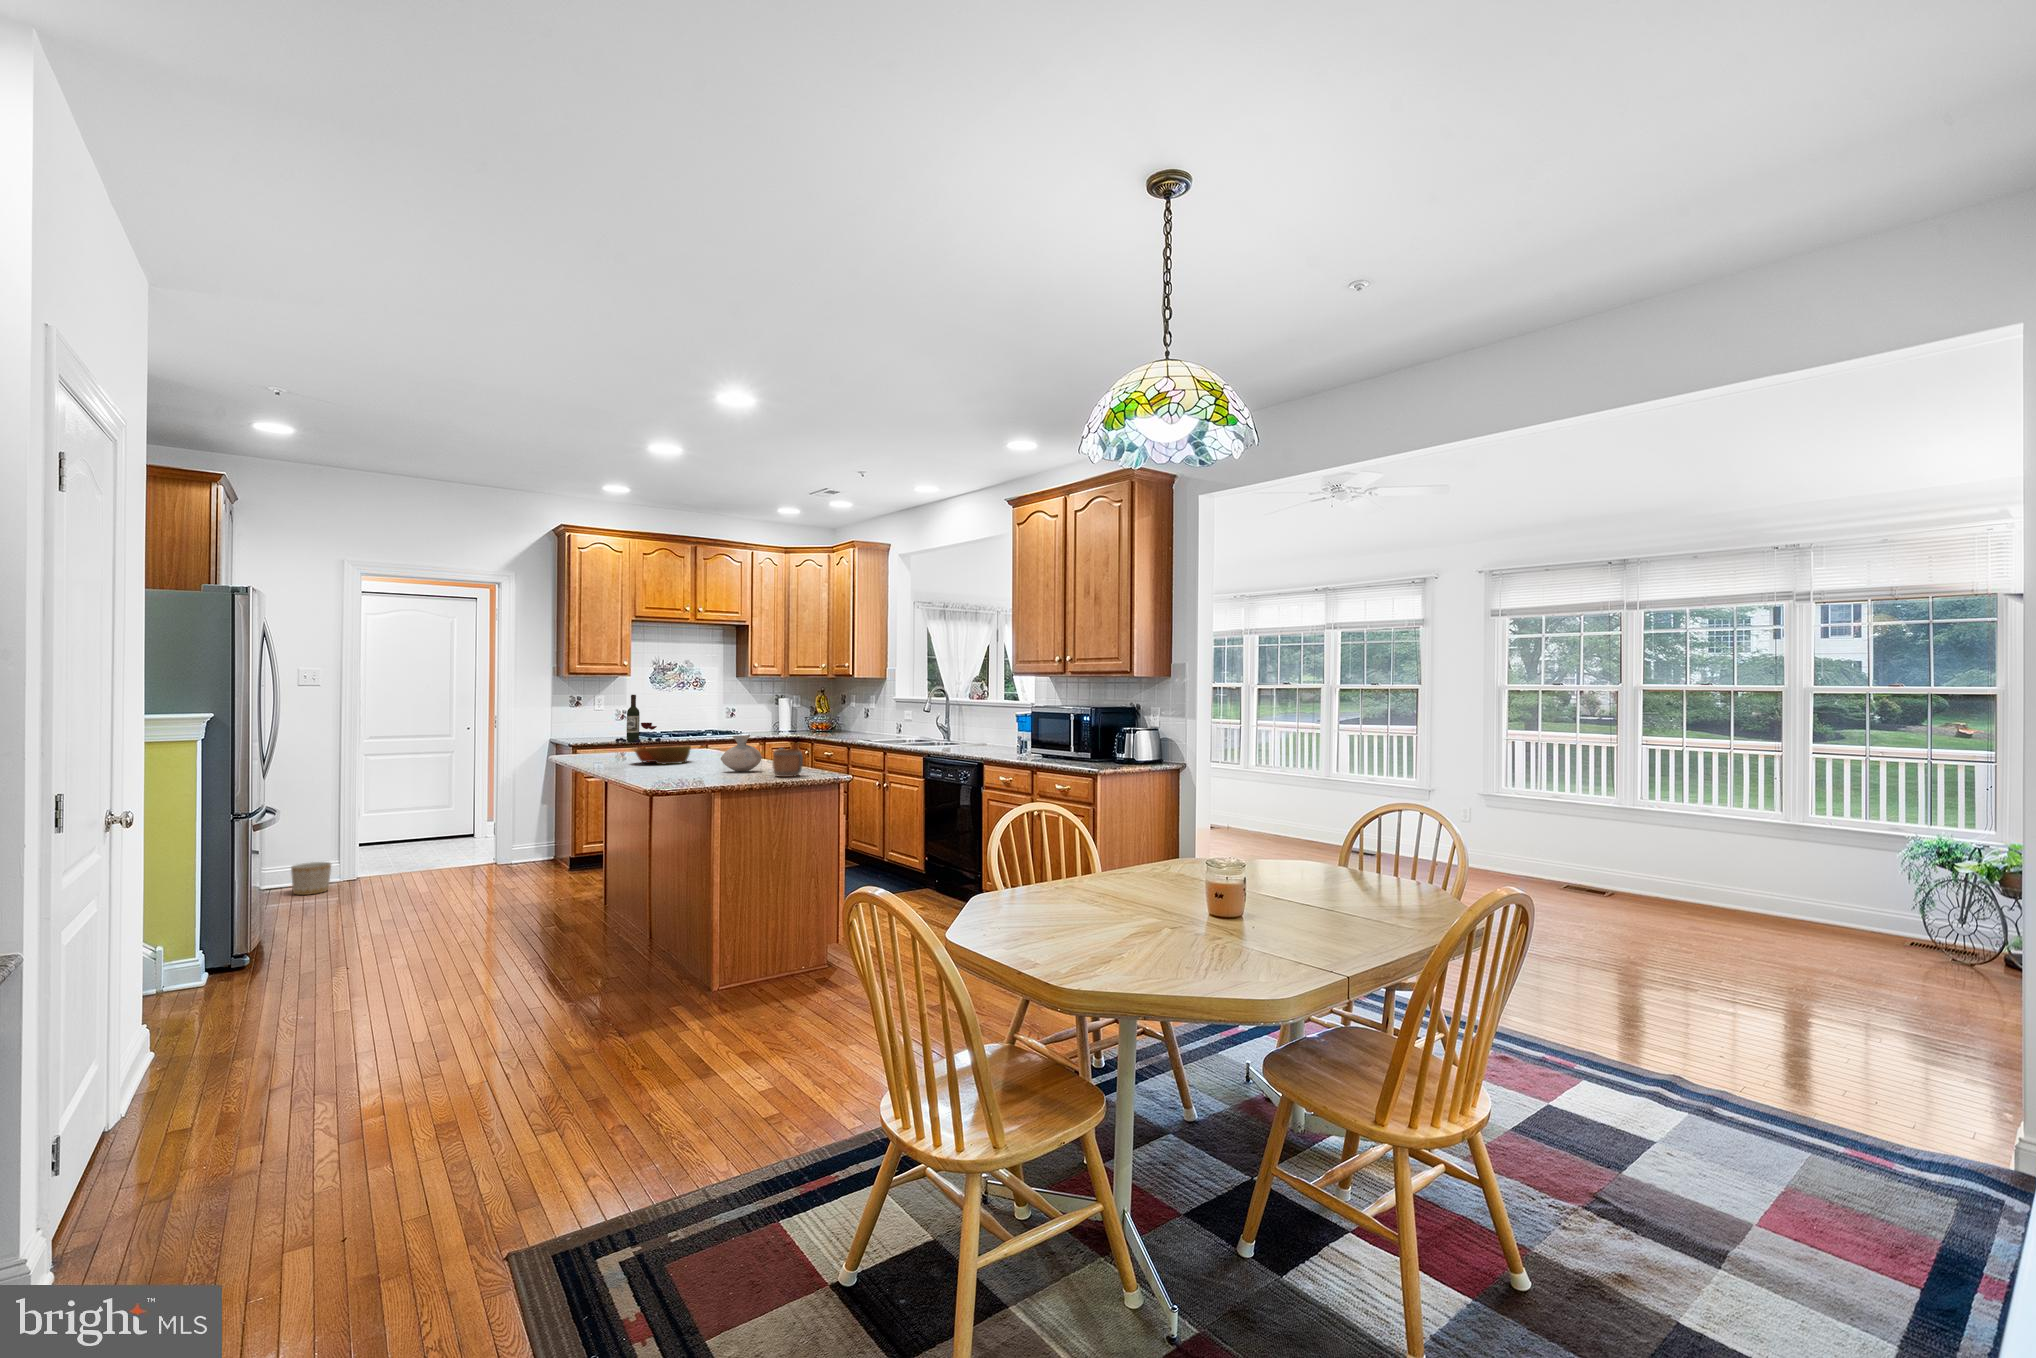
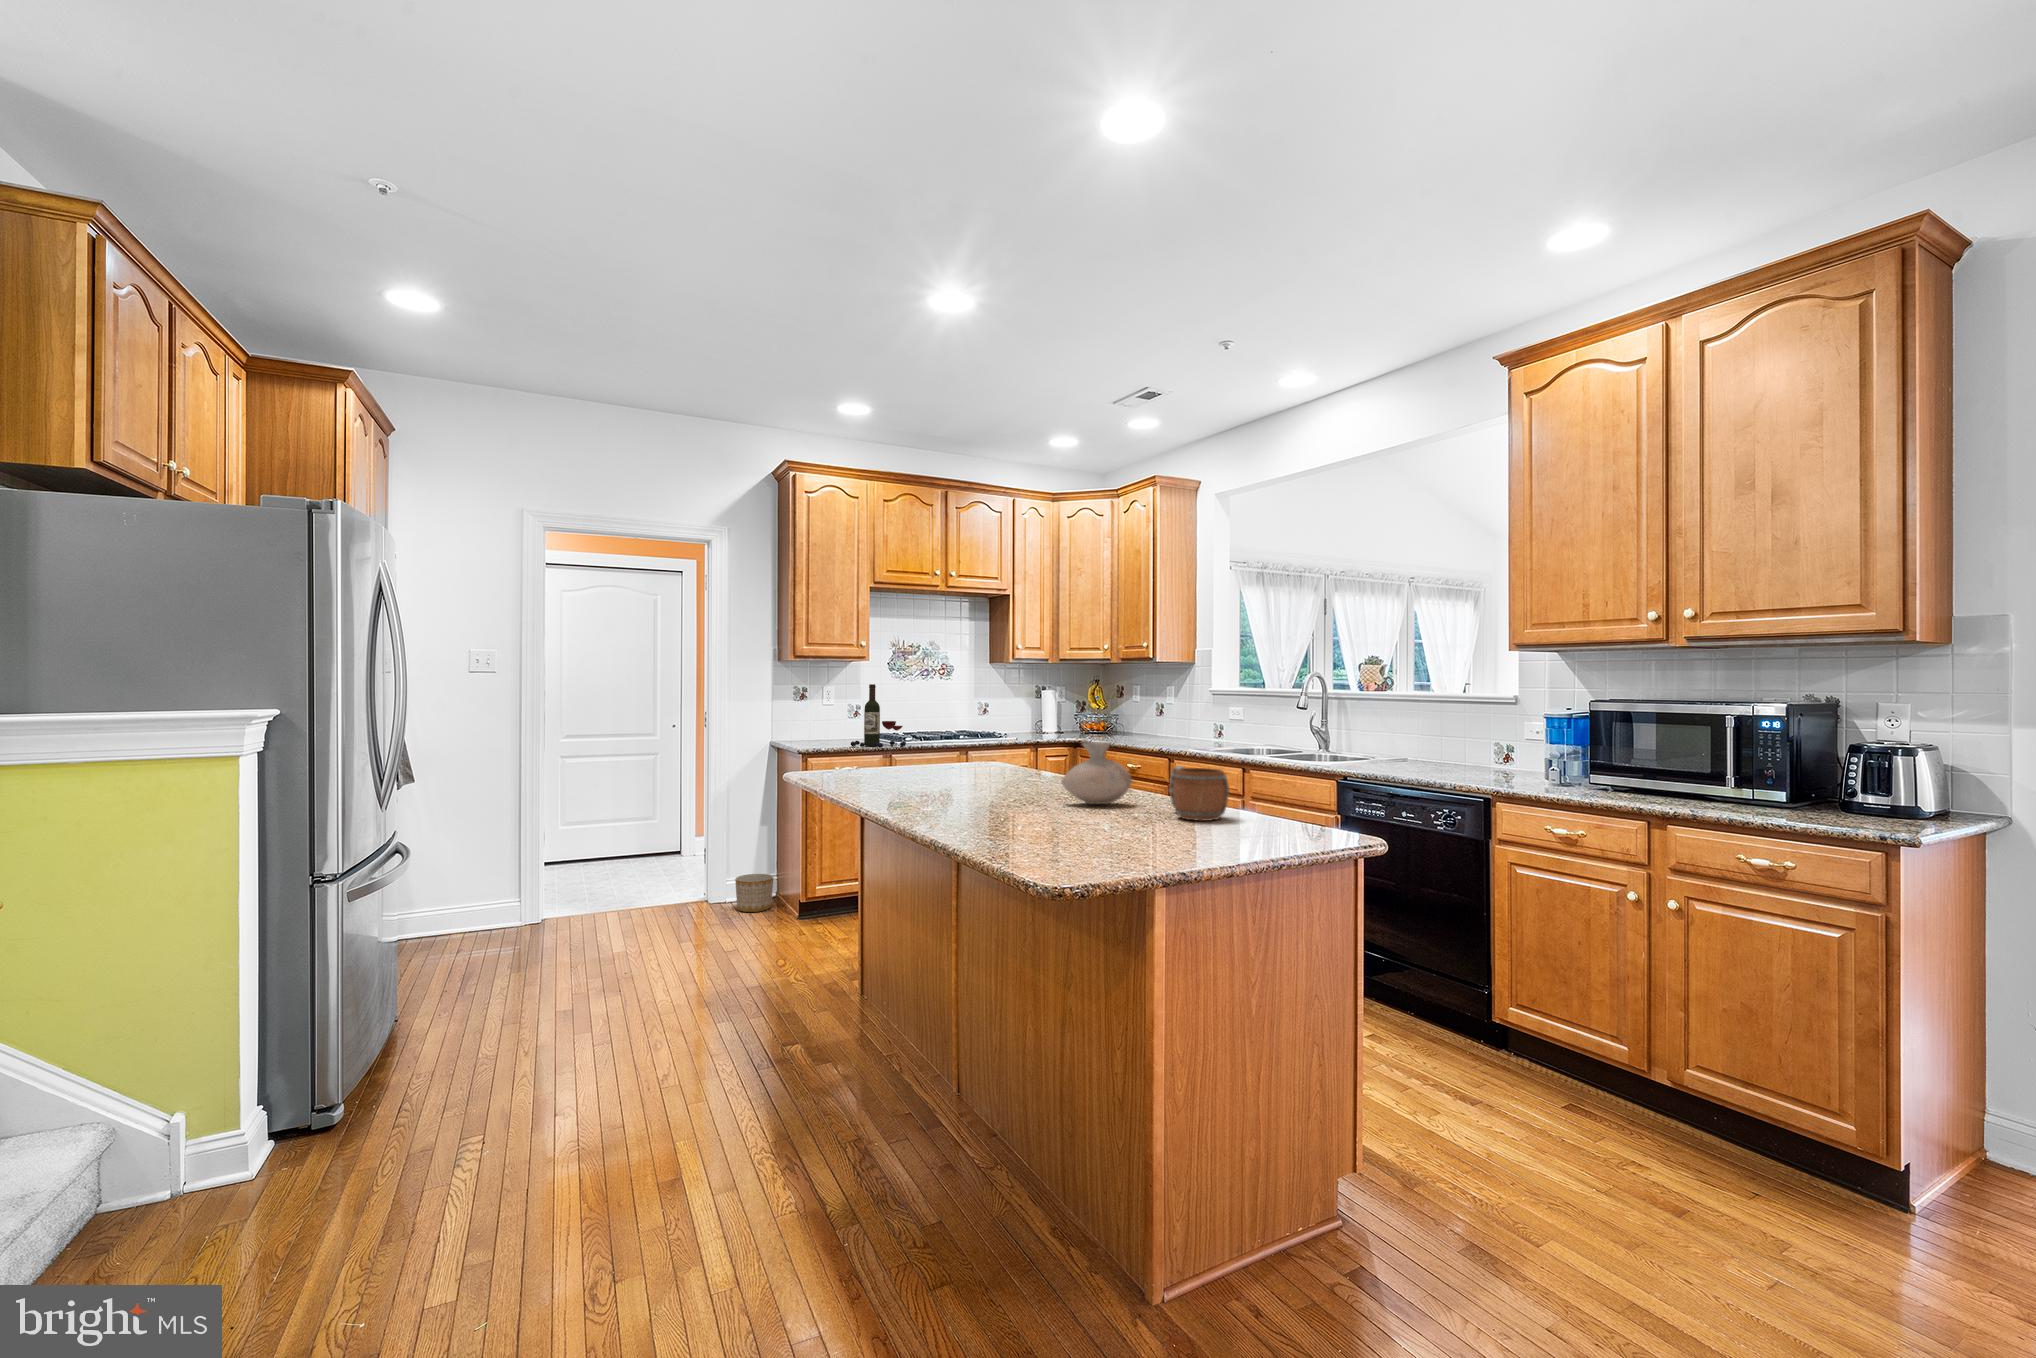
bowl: present [632,745,691,764] -> none [898,755,986,786]
planter: present [291,862,331,895] -> present [735,874,774,912]

